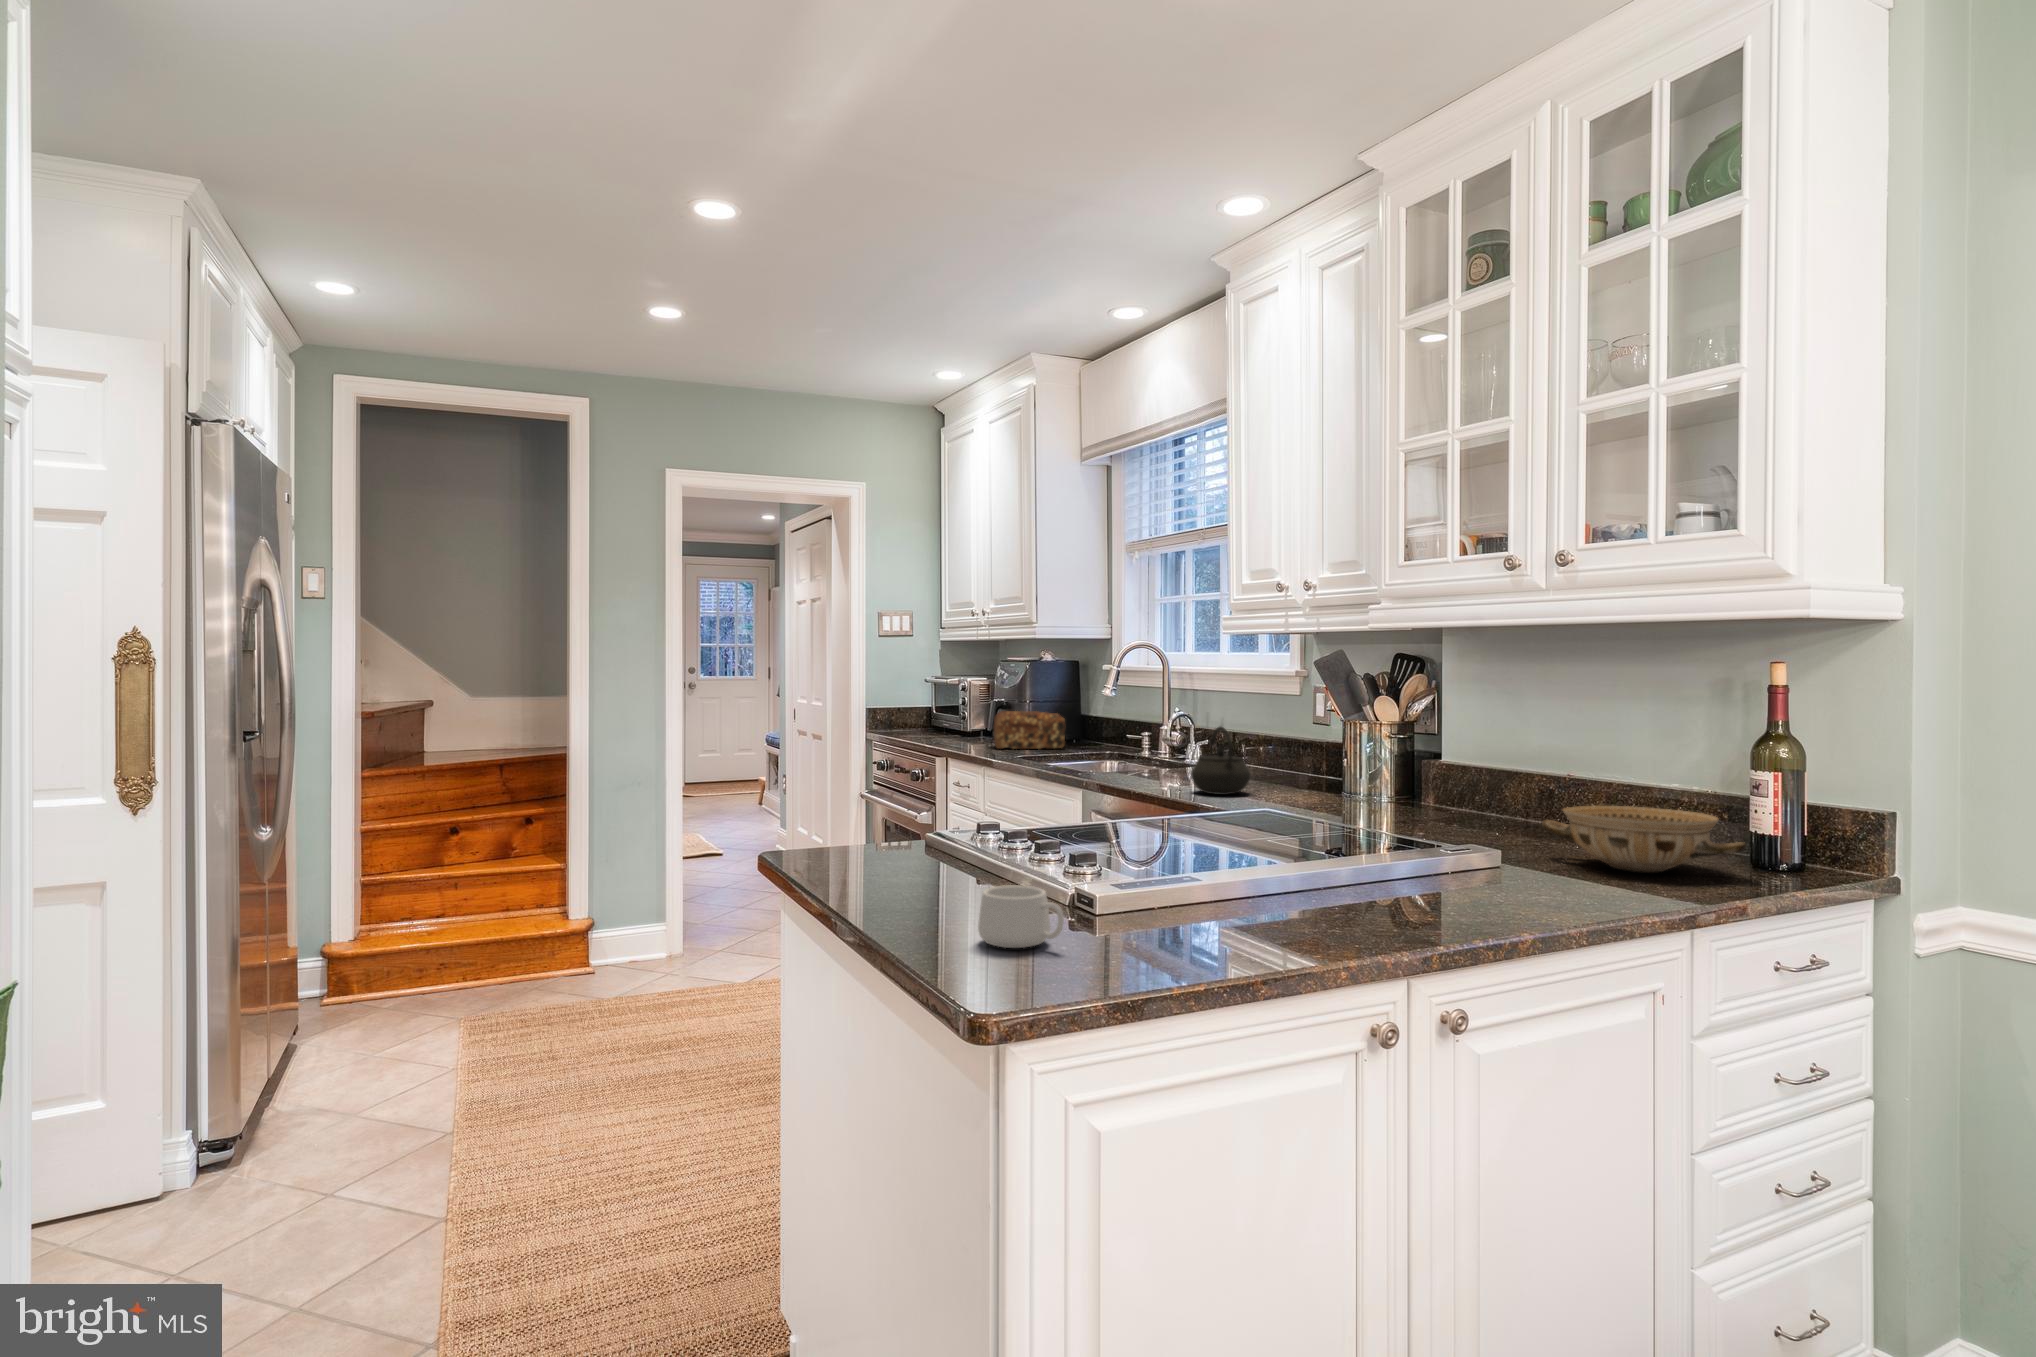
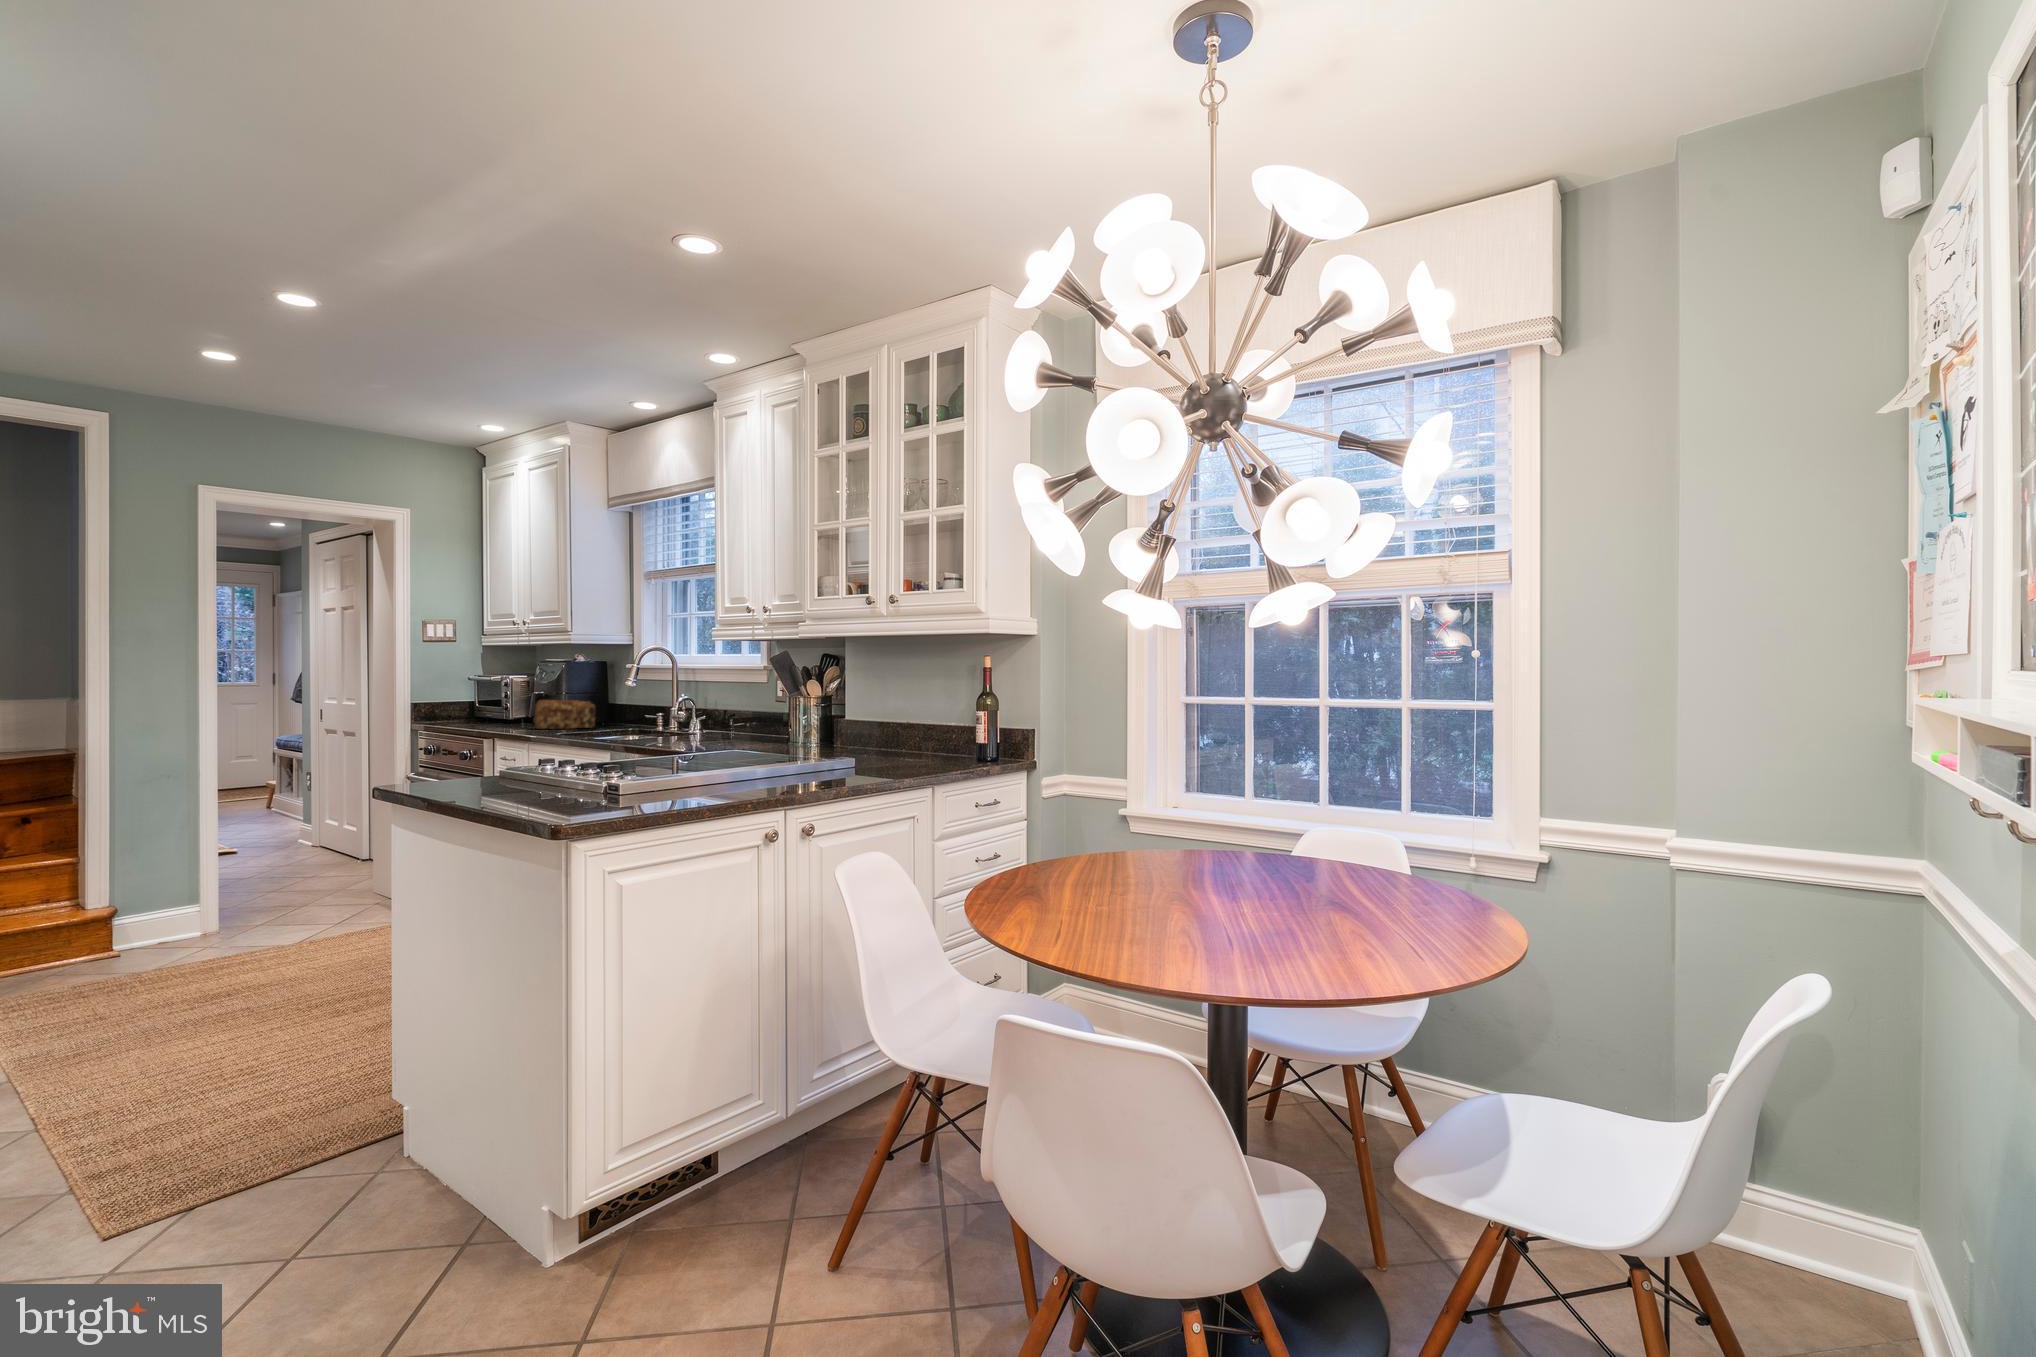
kettle: present [1191,726,1251,795] -> none [687,701,728,746]
ceramic bowl: present [1542,806,1746,873] -> none [878,733,967,764]
mug: present [978,885,1064,948] -> none [547,768,596,798]

